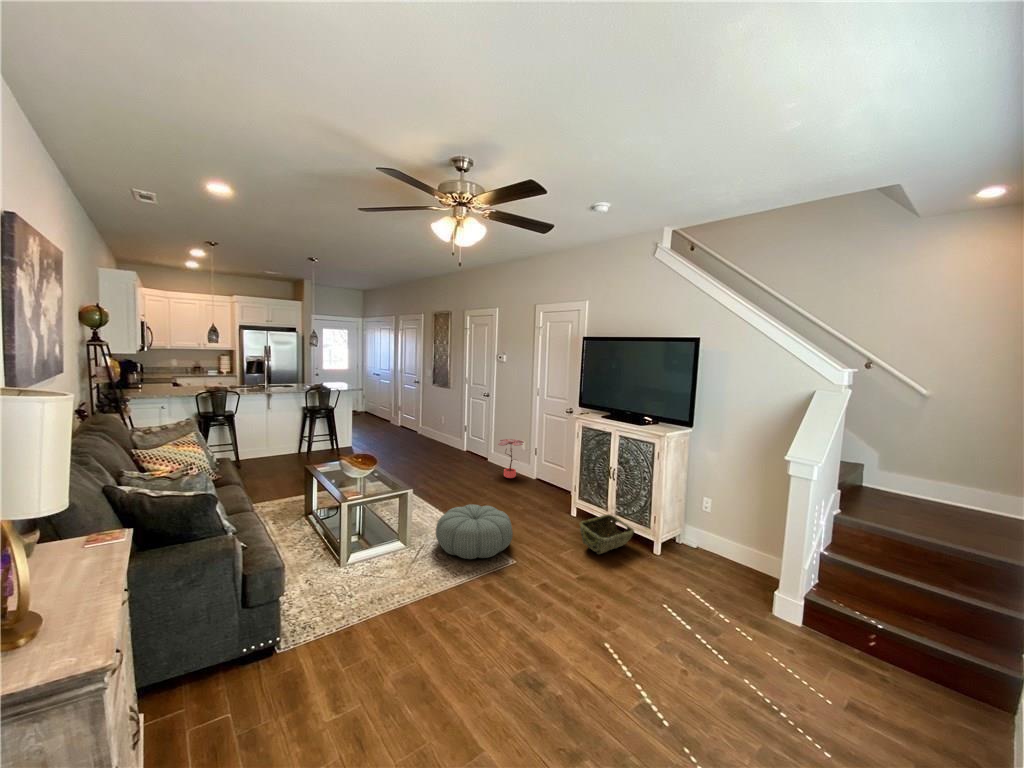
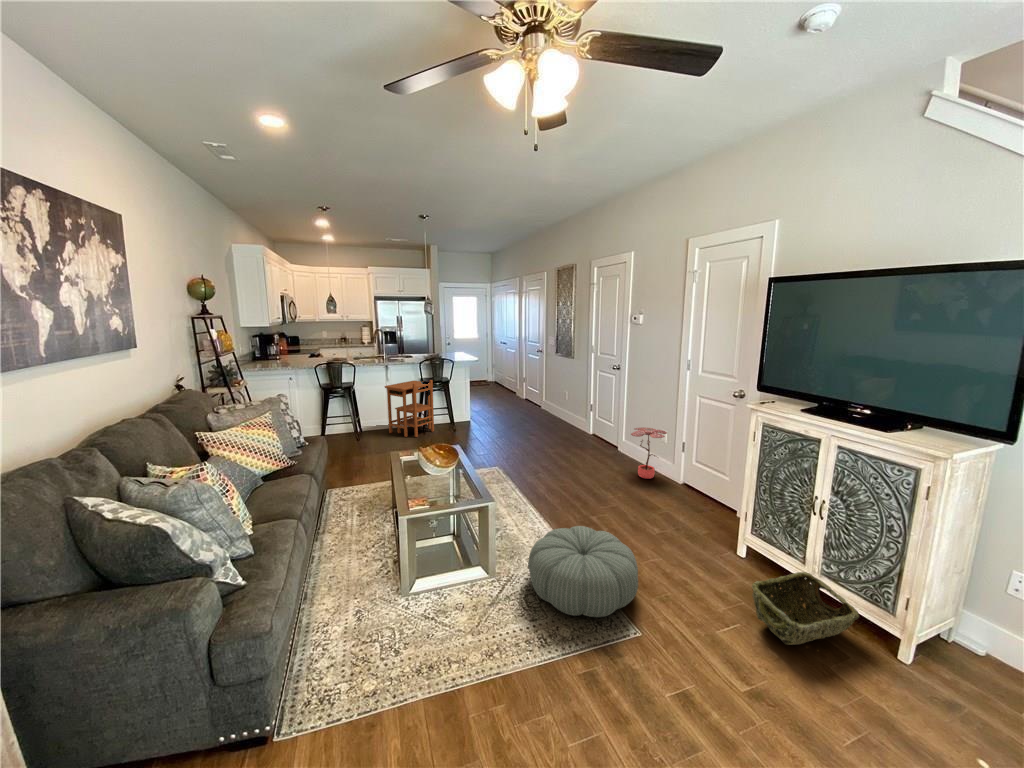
side table: none [268,407,318,462] -> present [385,380,434,437]

